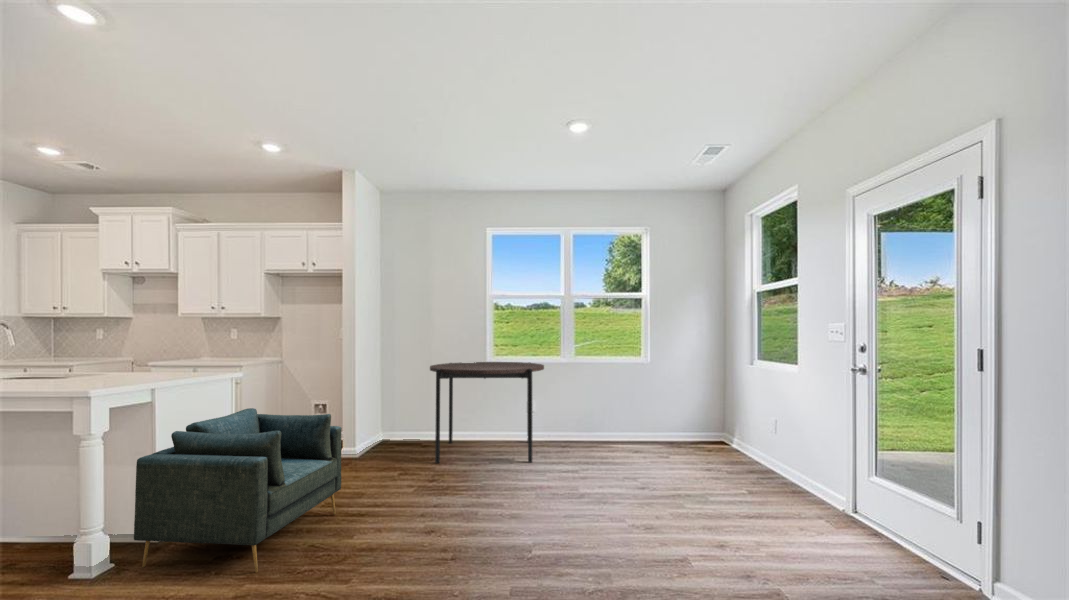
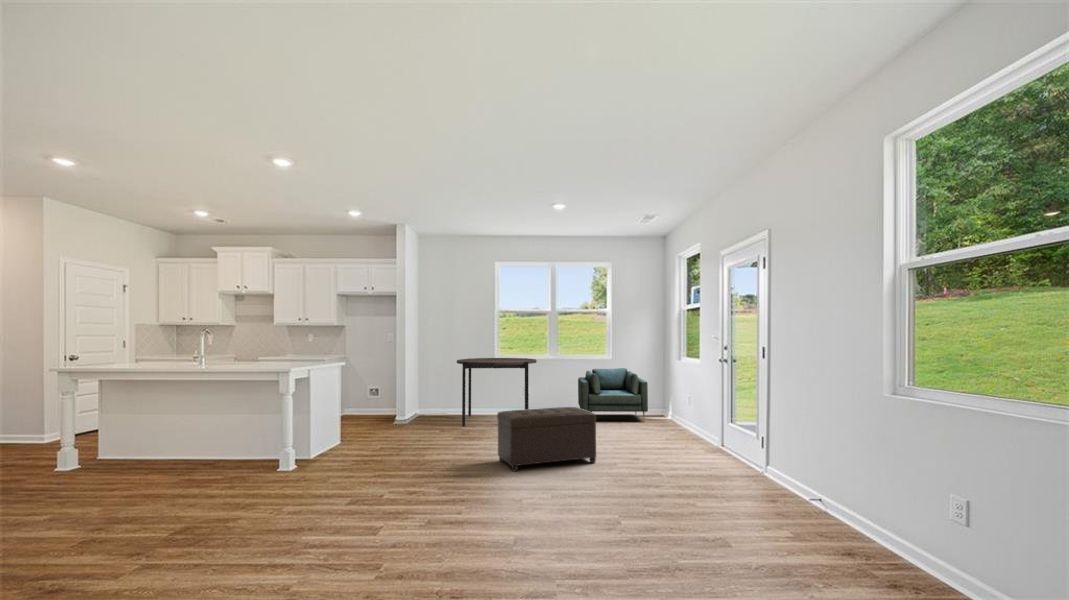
armchair: present [134,408,342,573] -> present [578,368,648,422]
ottoman: none [476,451,653,584] -> present [497,407,596,471]

